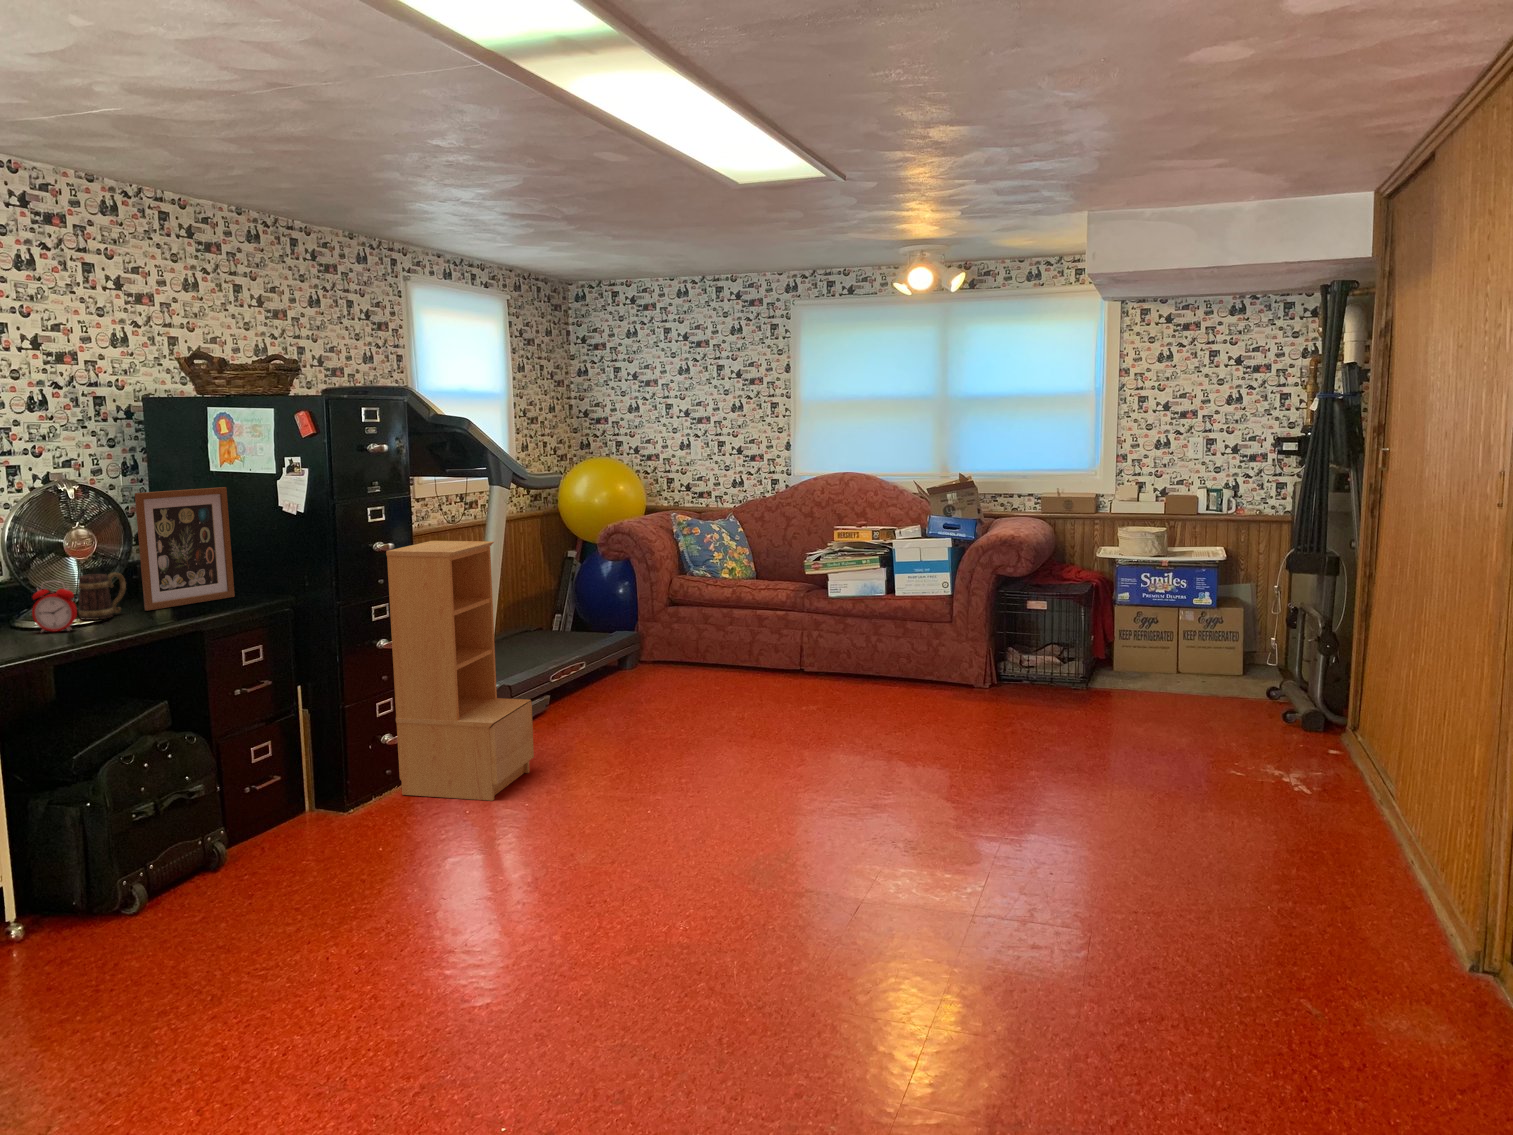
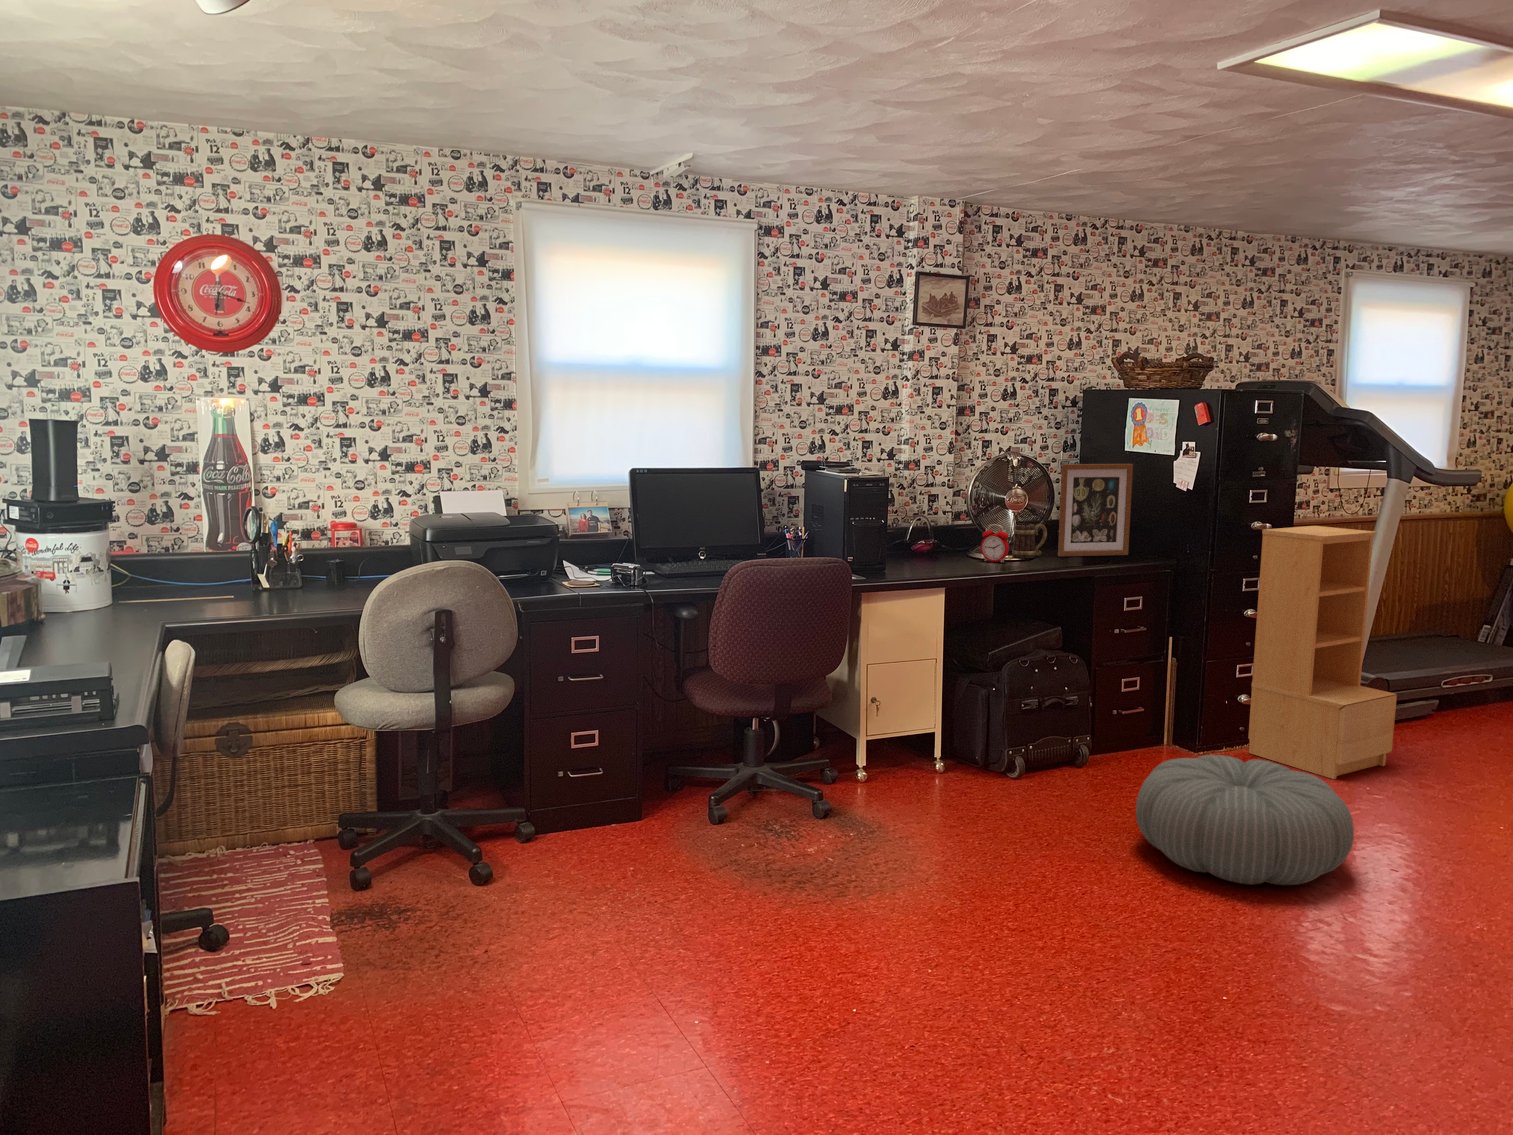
pouf: none [320,808,551,962] -> present [1136,755,1354,885]

